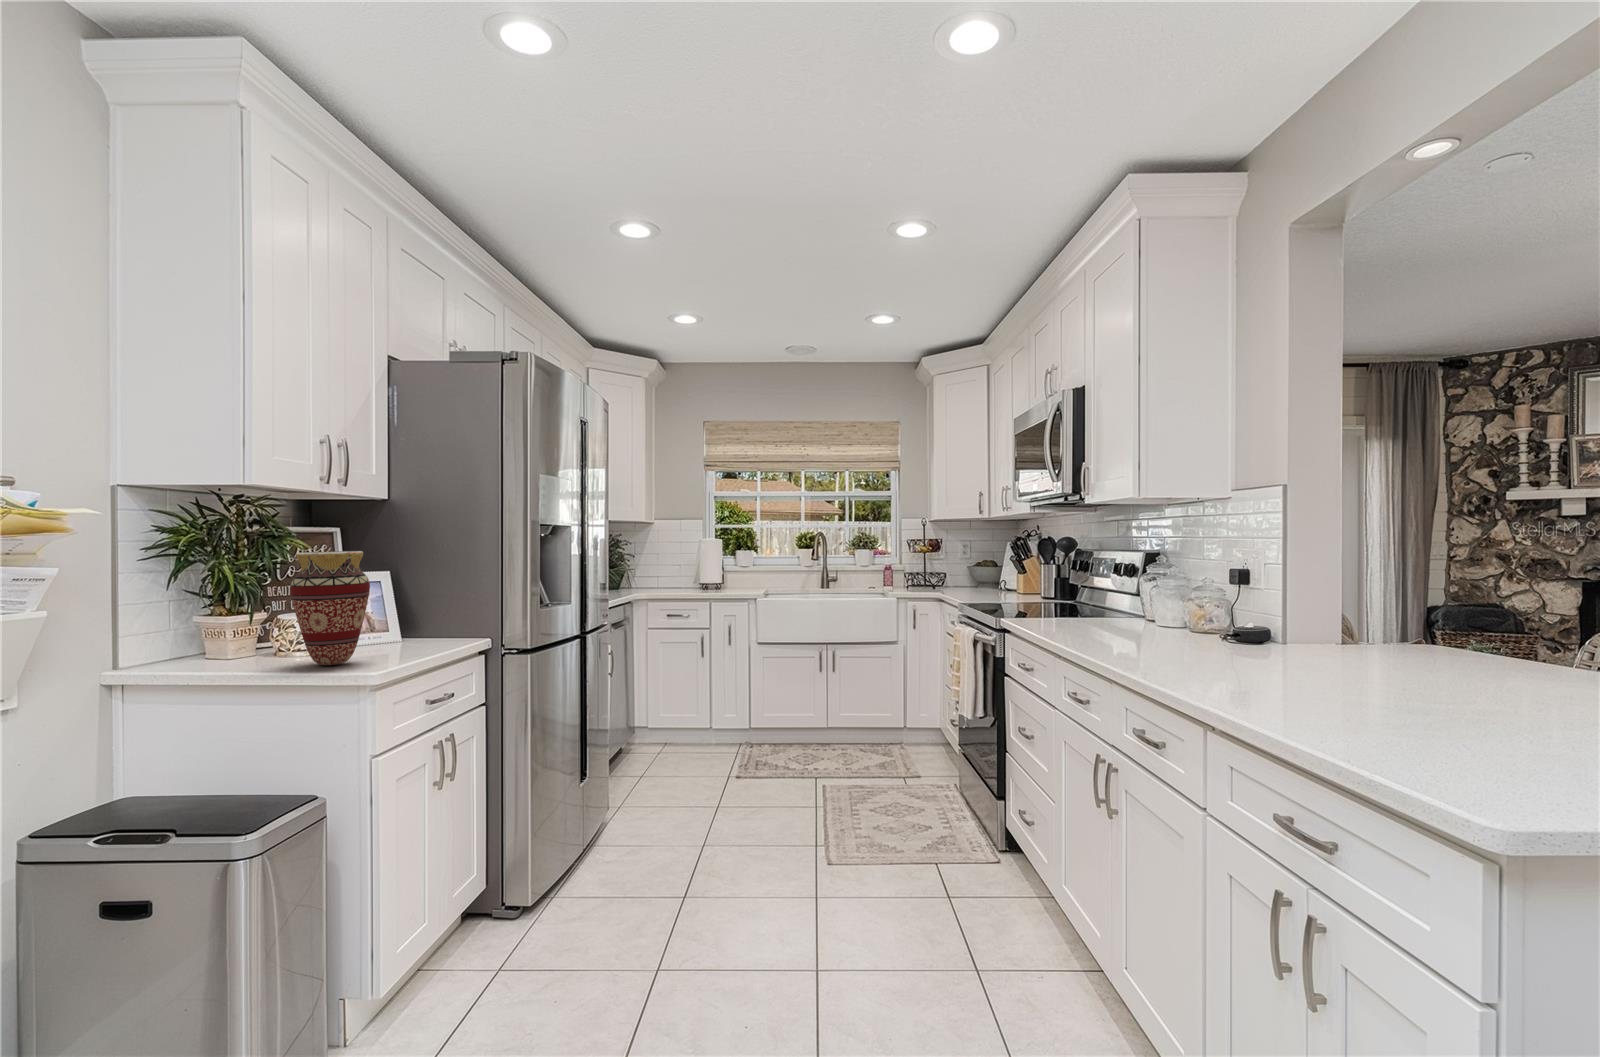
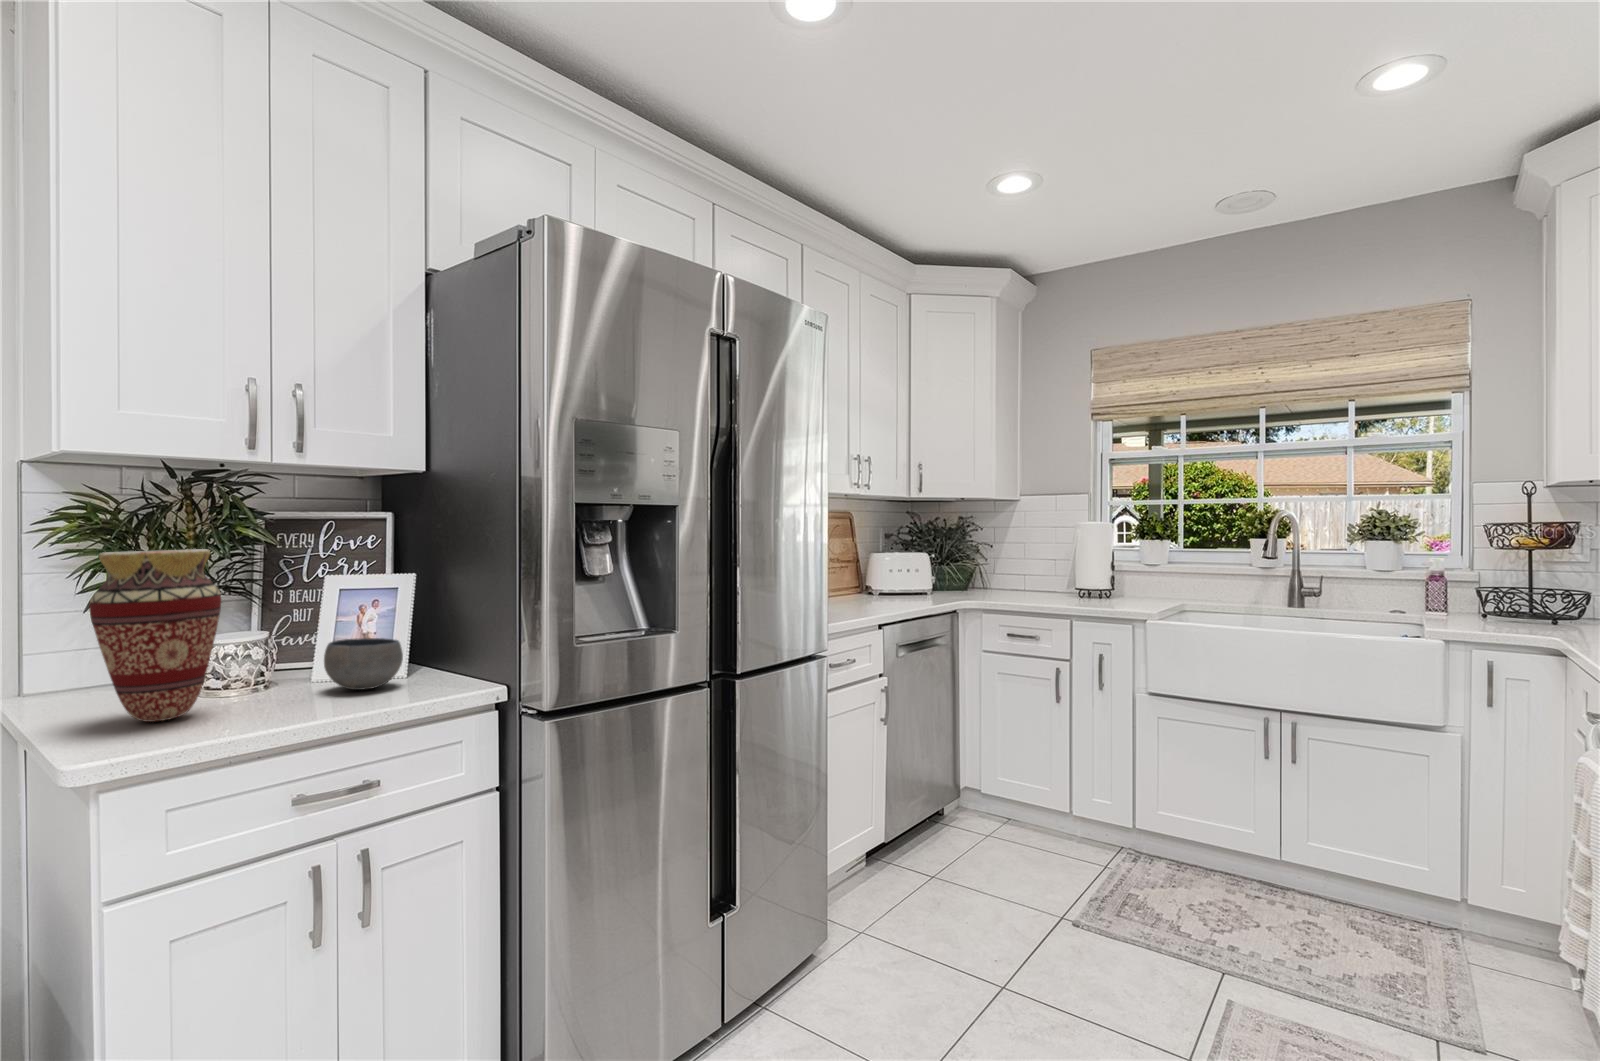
bowl: none [376,614,428,647] -> present [324,638,403,690]

